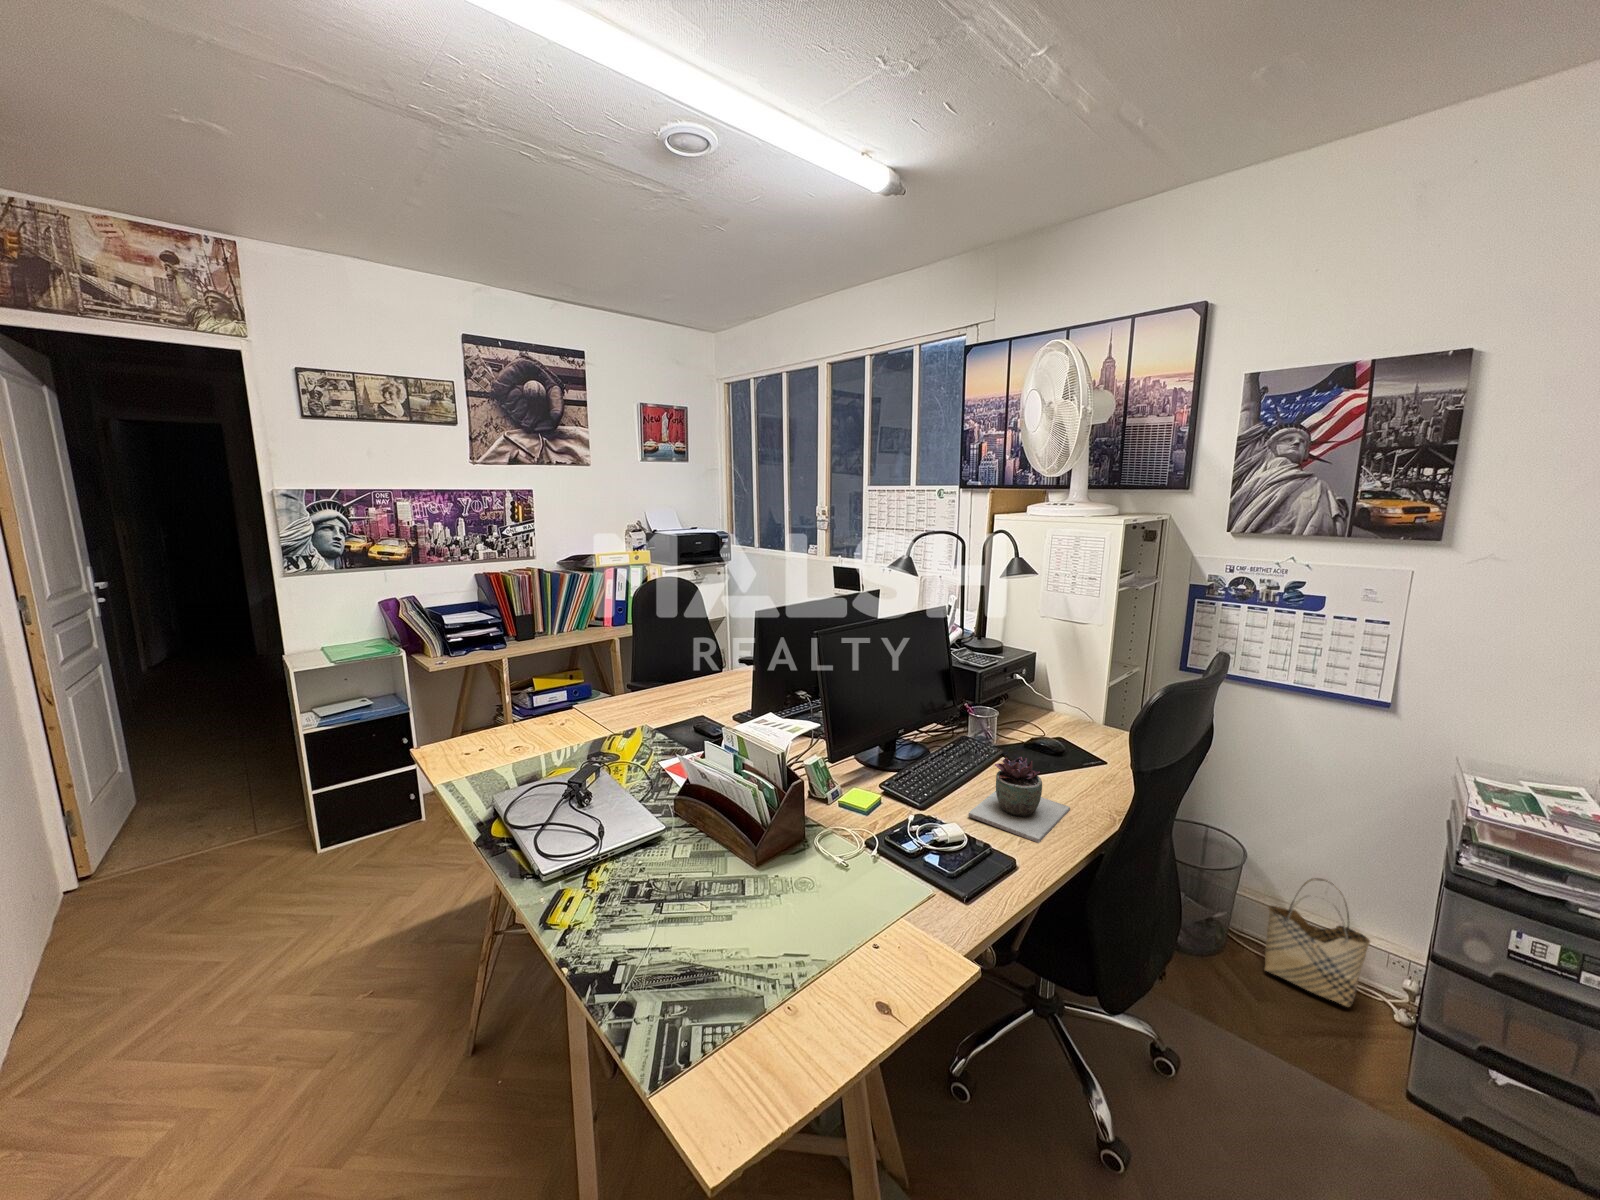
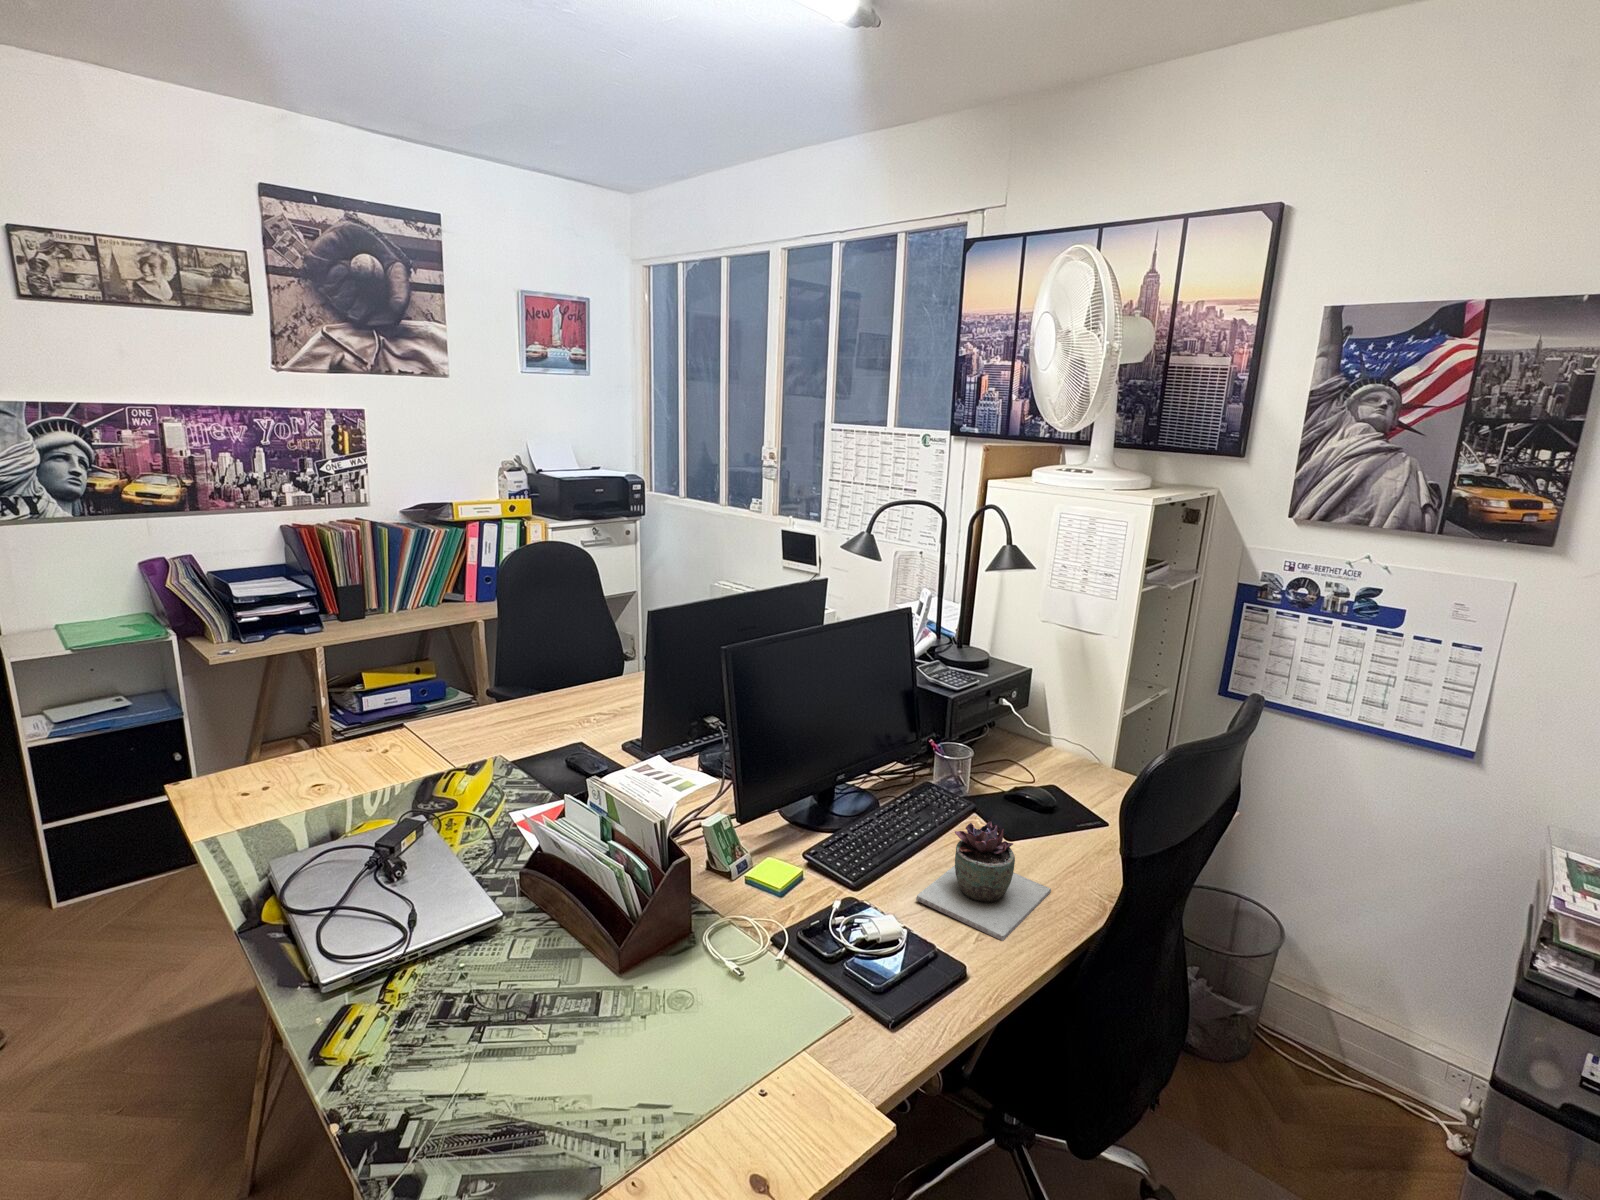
woven basket: present [1264,878,1370,1007] -> none [1296,967,1426,1128]

